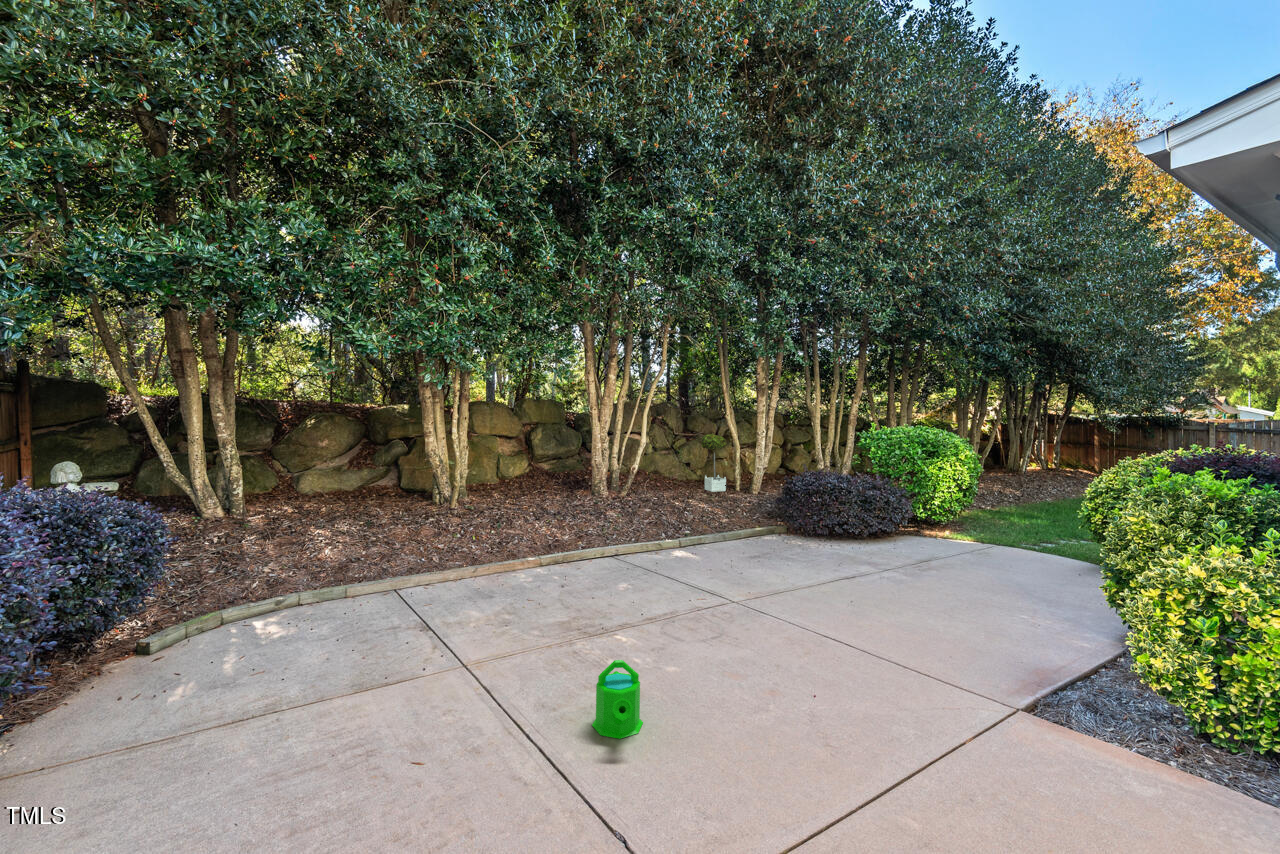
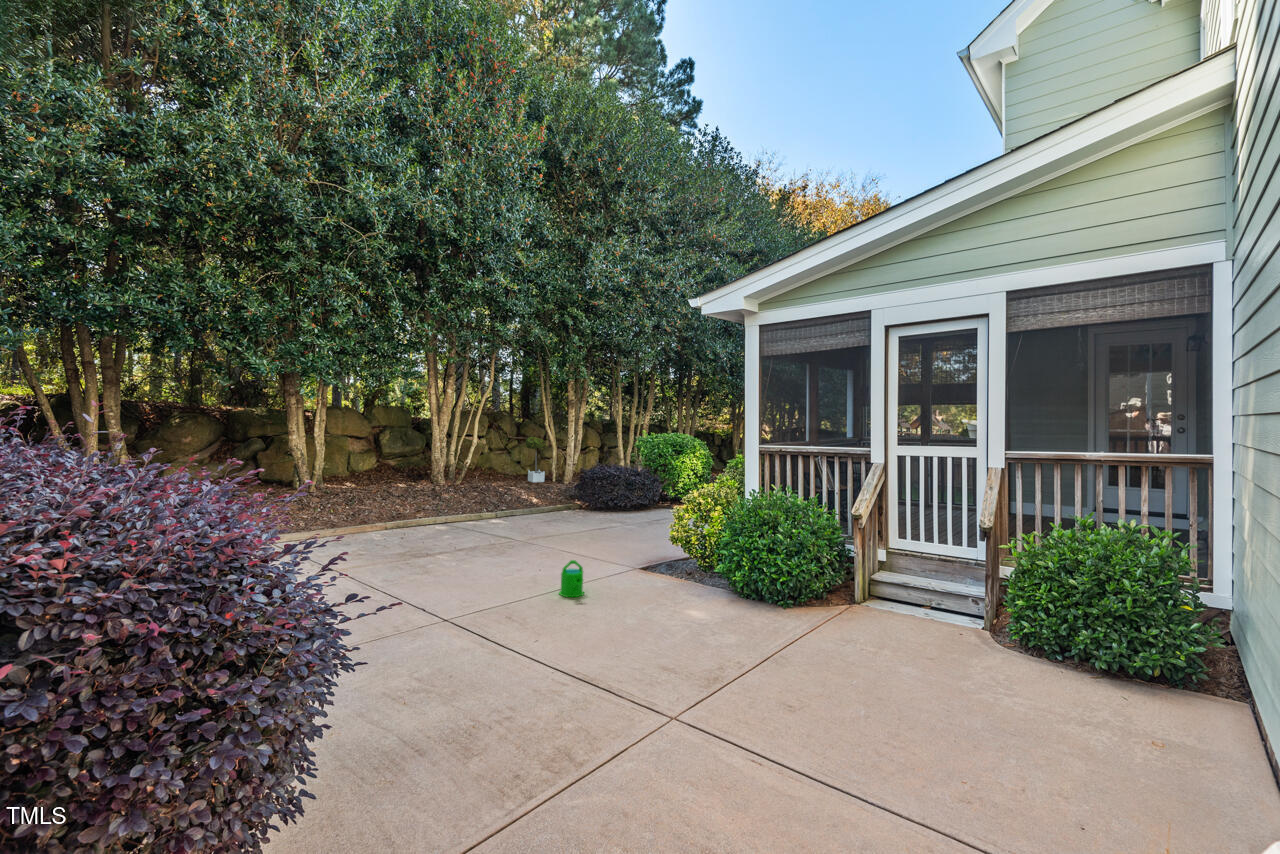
watering can: present [592,660,643,739] -> present [559,560,584,597]

